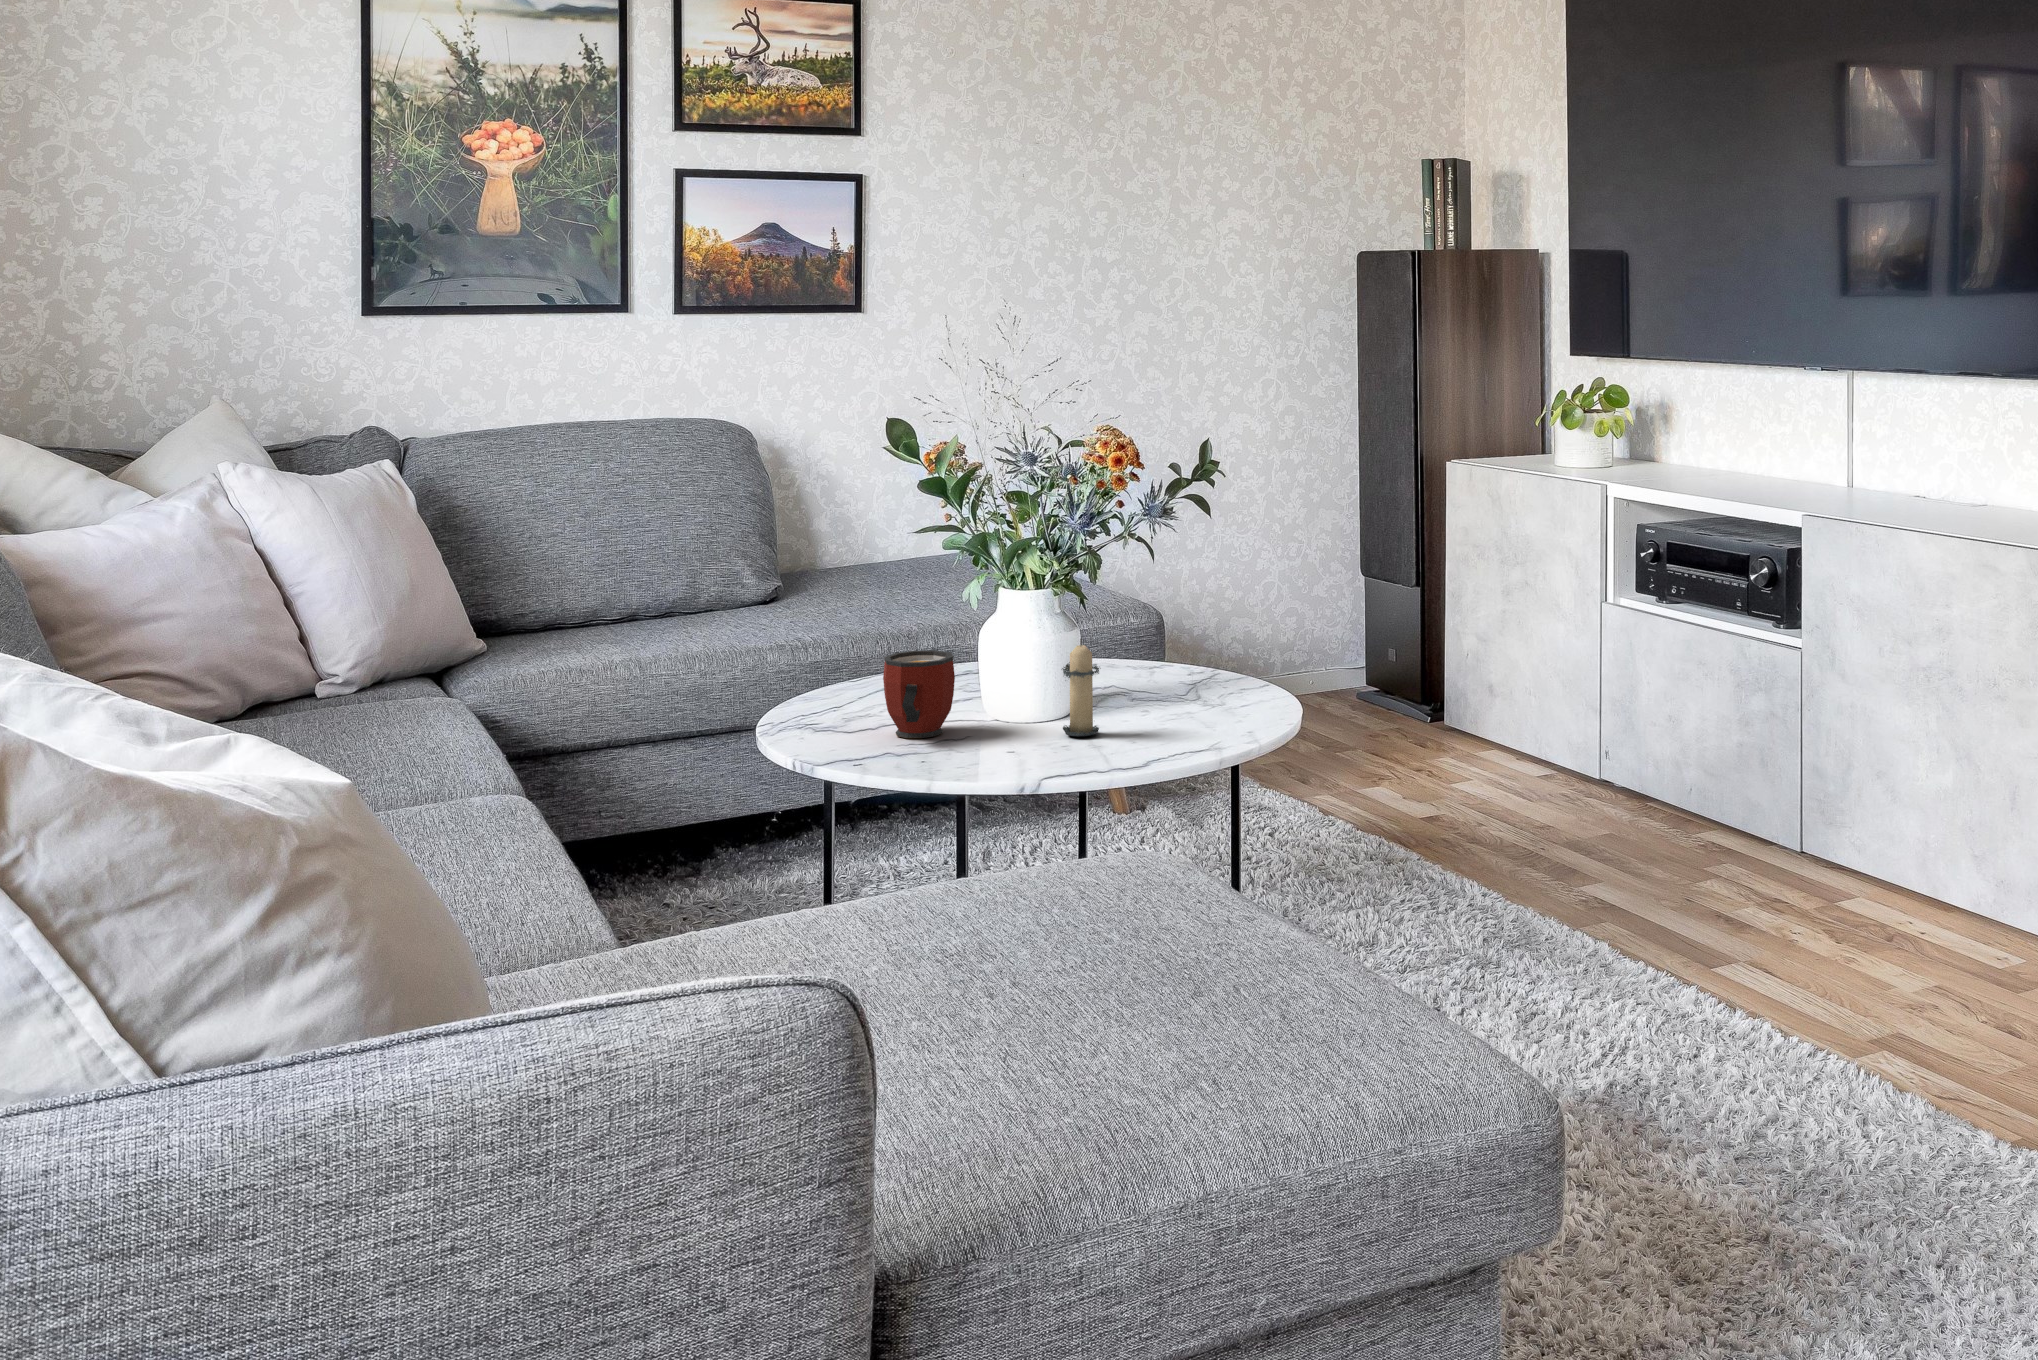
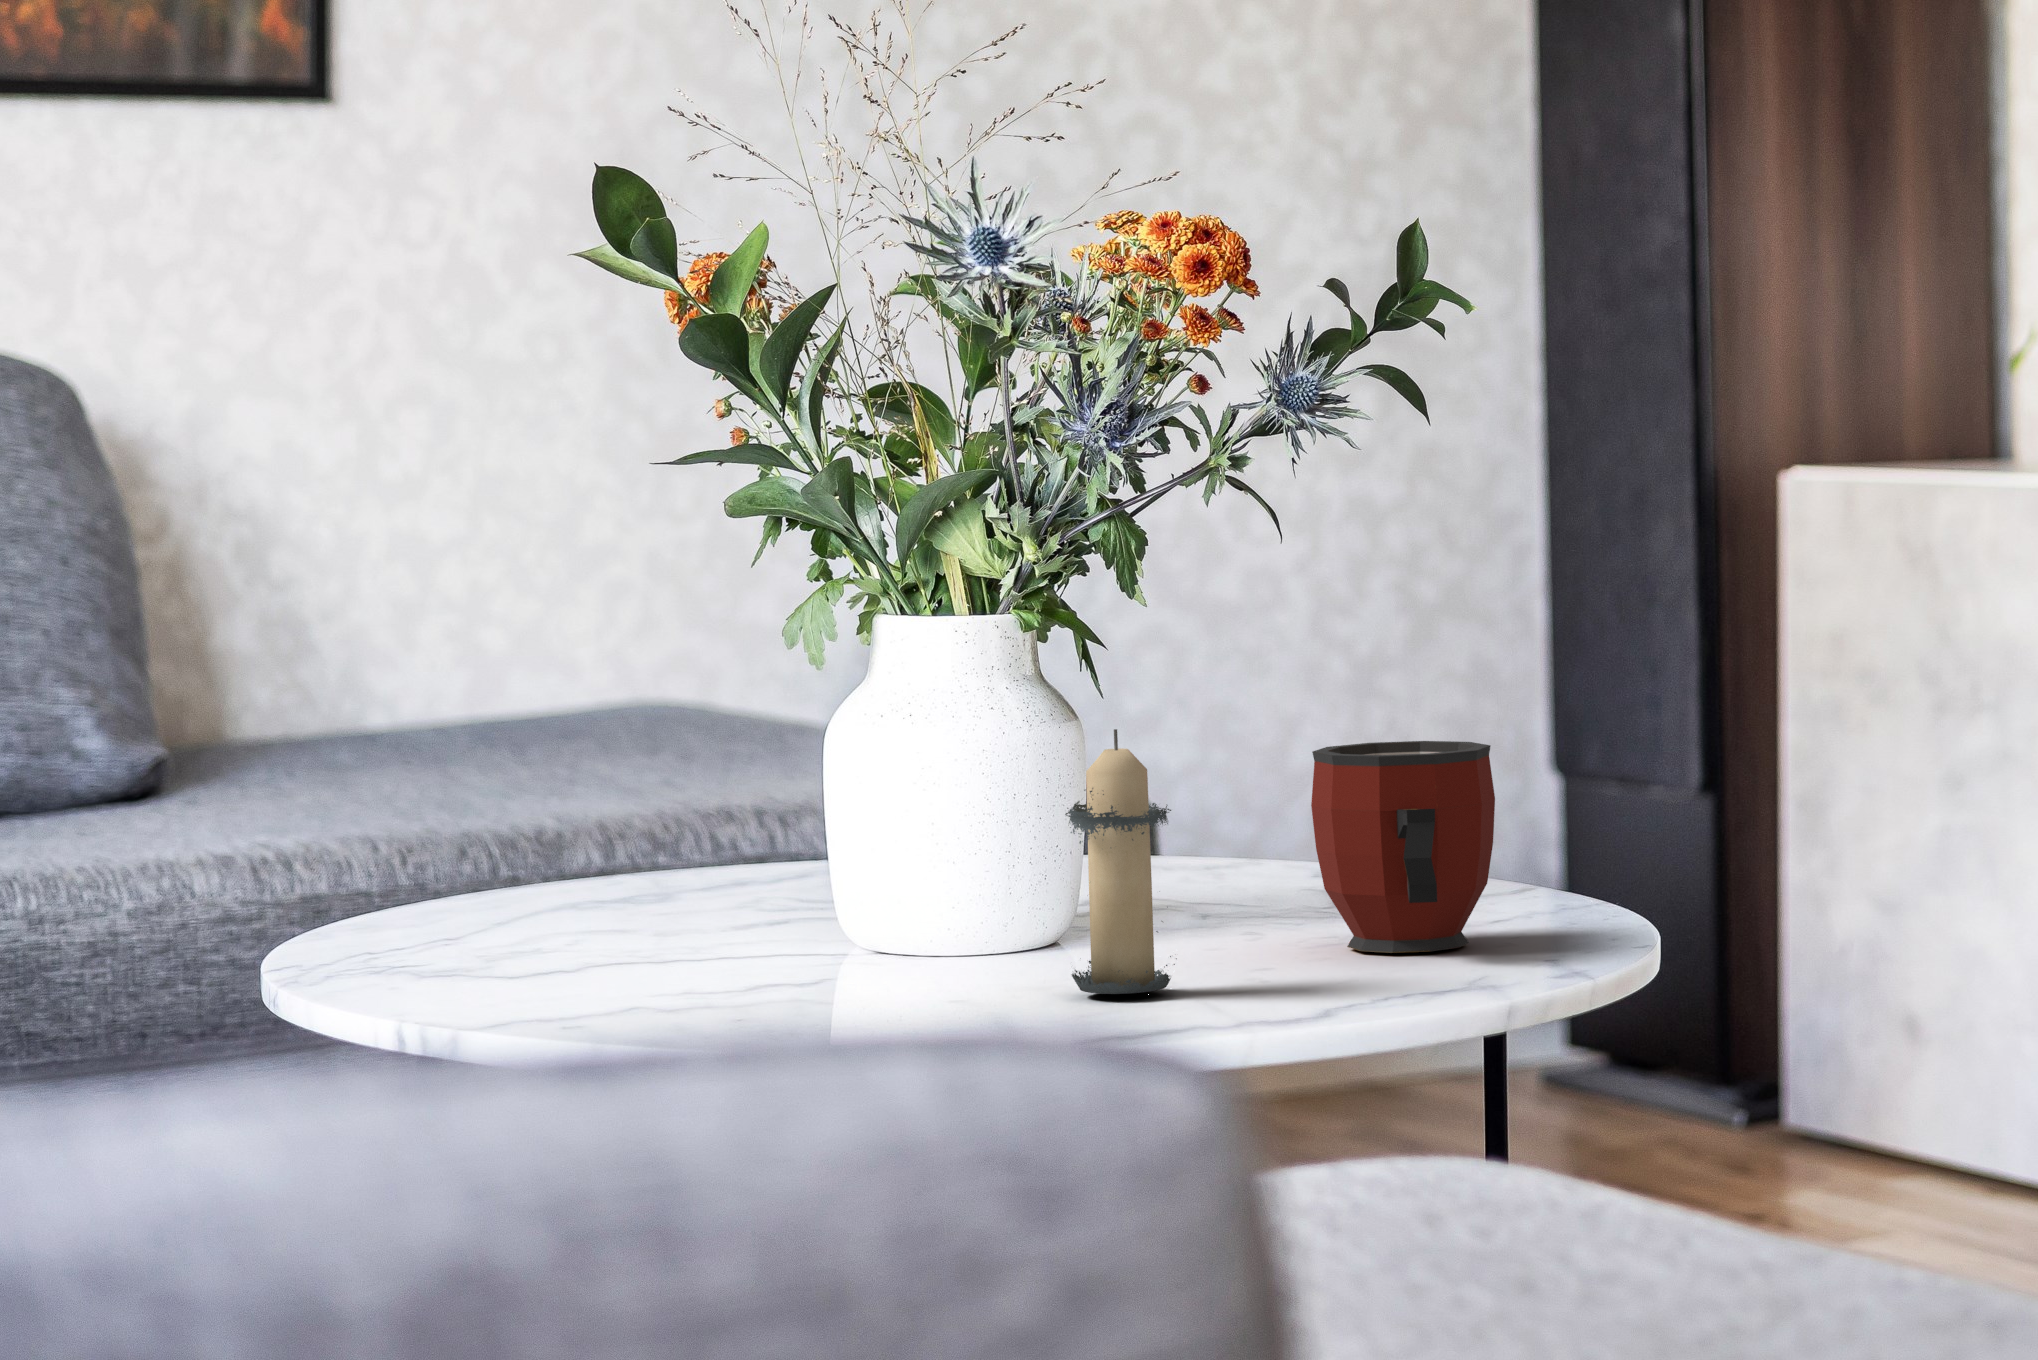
mug: present [883,650,955,738] -> present [1311,741,1495,953]

